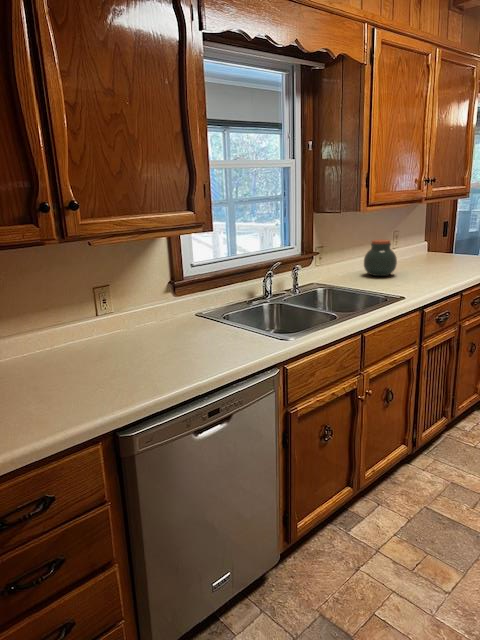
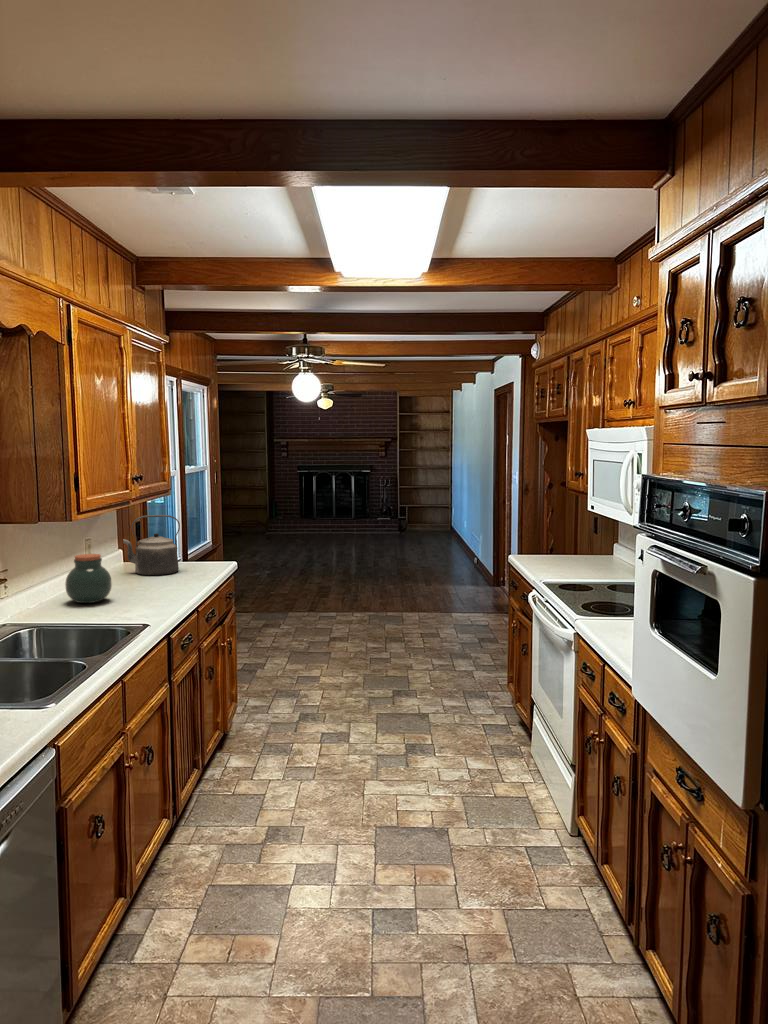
kettle: none [422,214,471,262] -> present [123,515,180,575]

